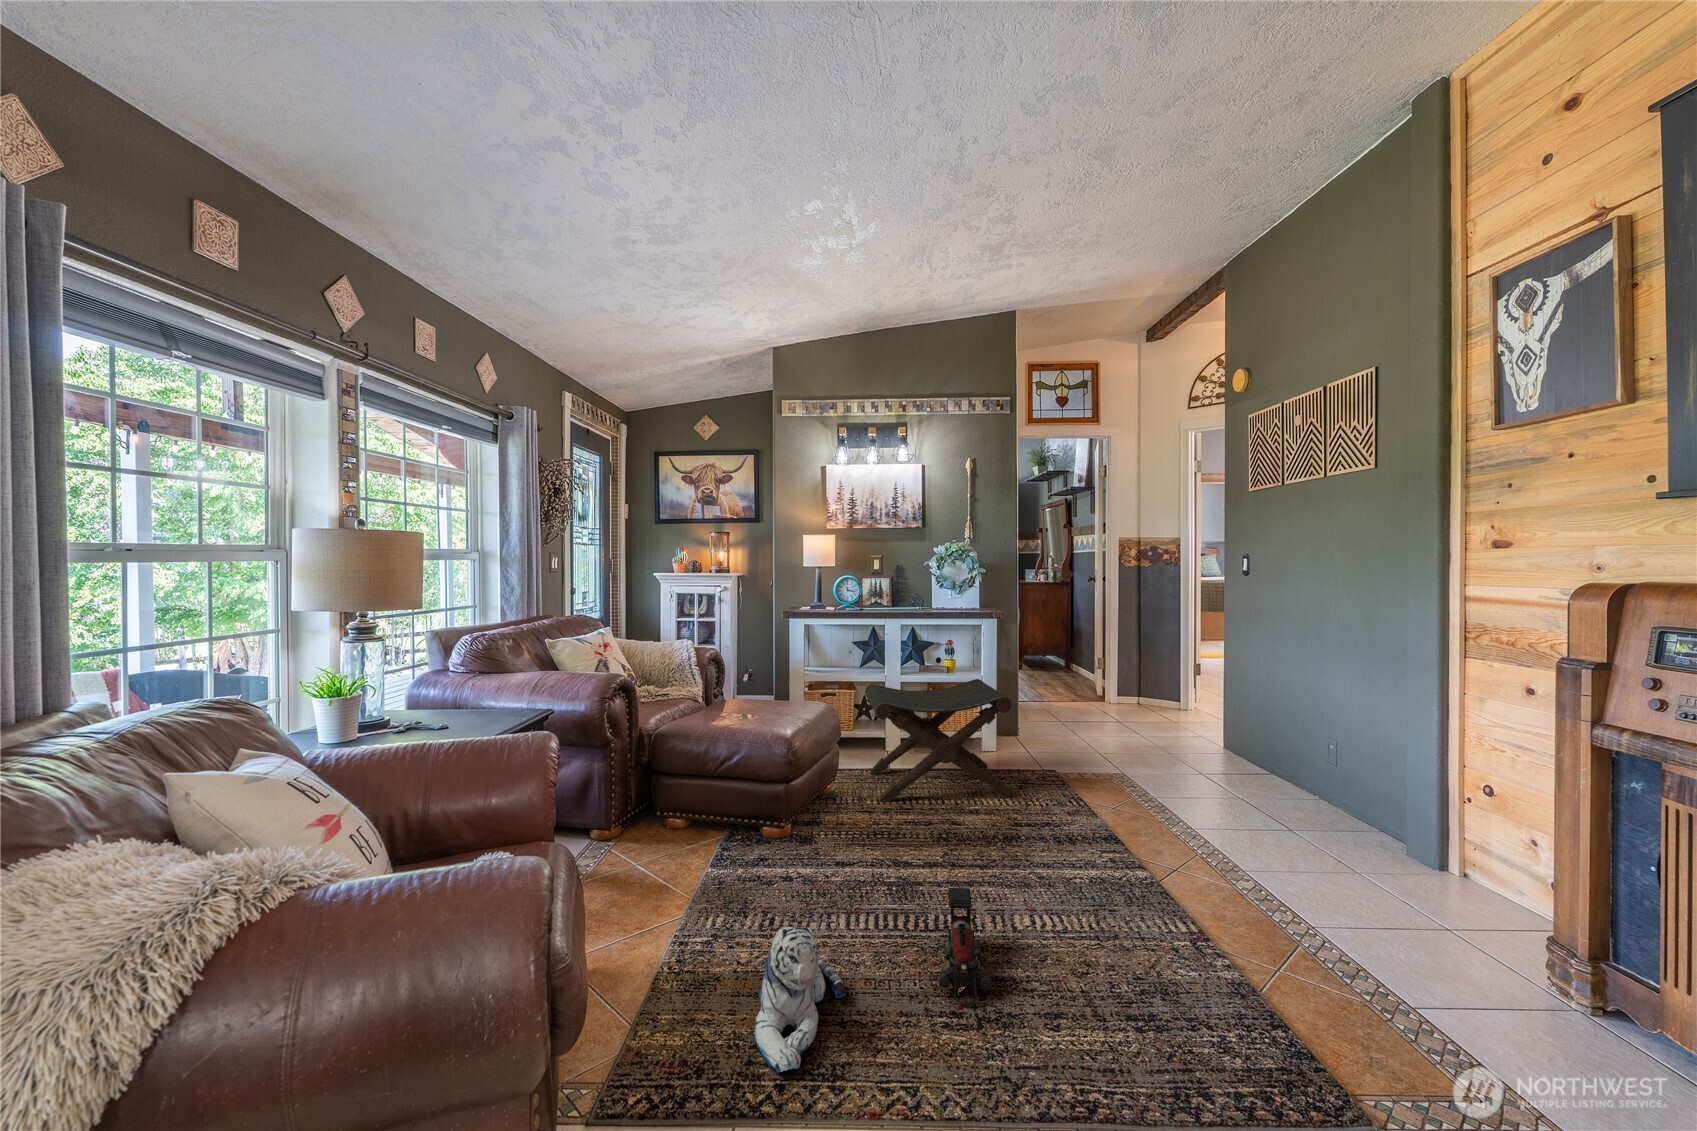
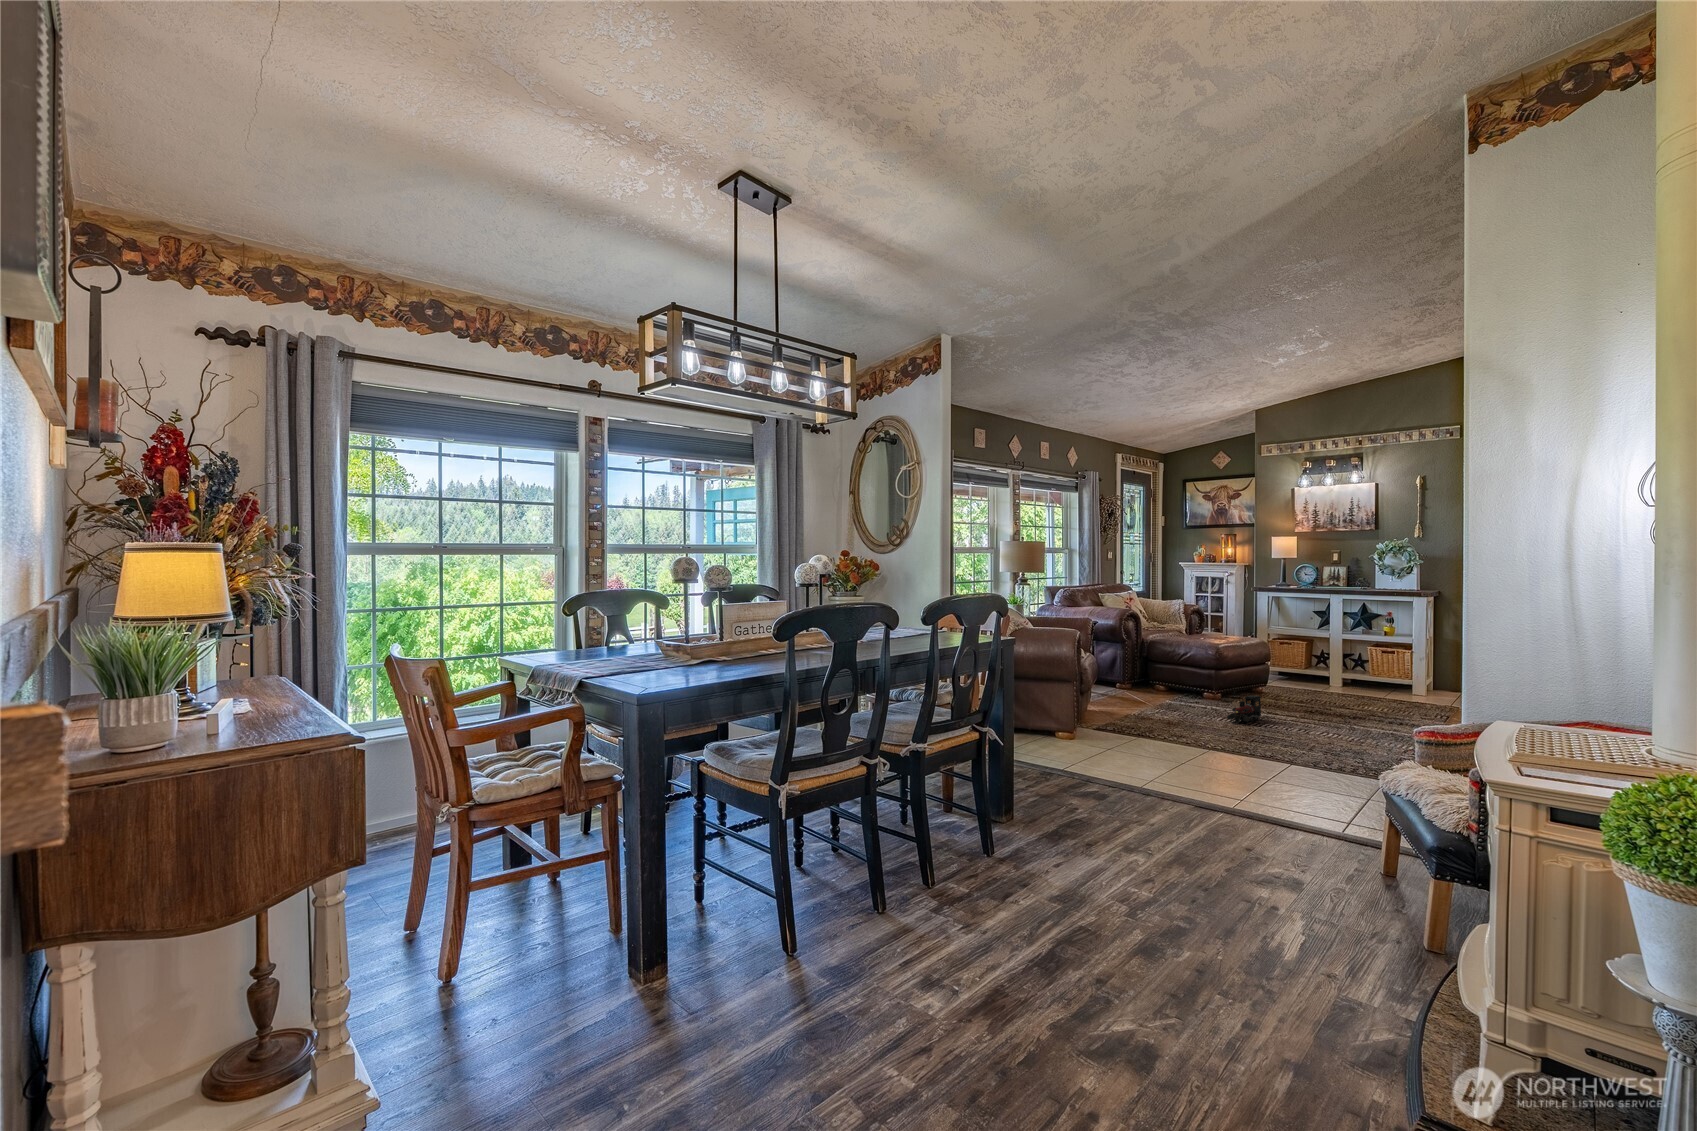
footstool: present [865,679,1012,802] -> none [1278,633,1387,705]
plush toy: present [754,927,846,1073] -> none [1148,682,1190,718]

